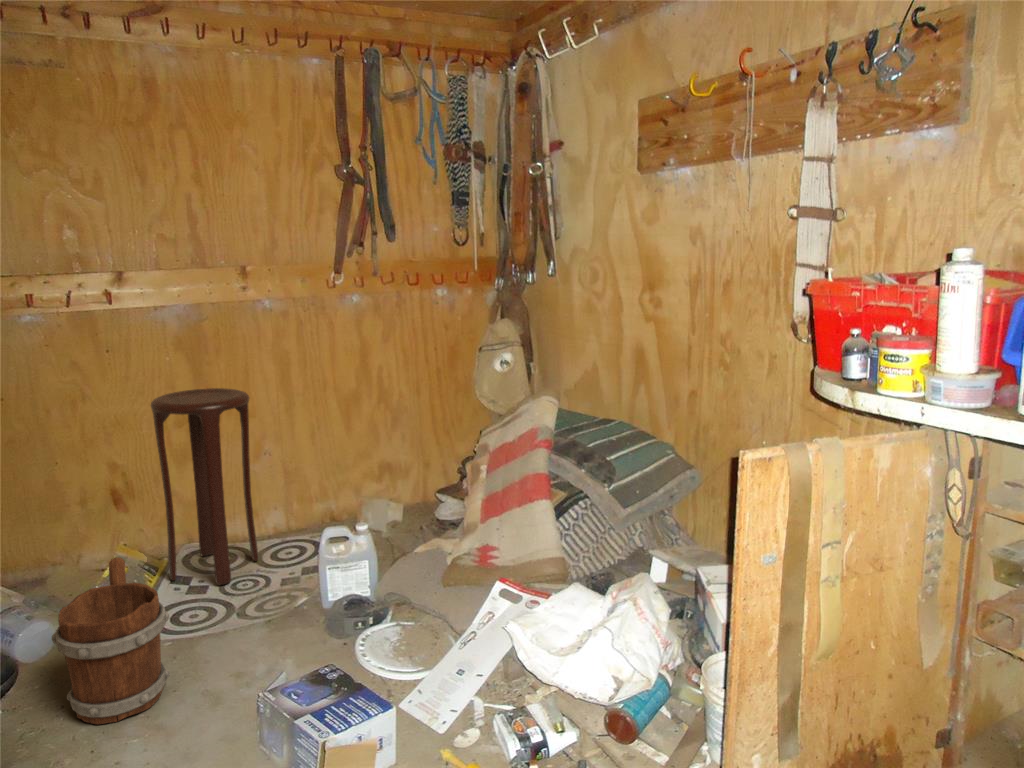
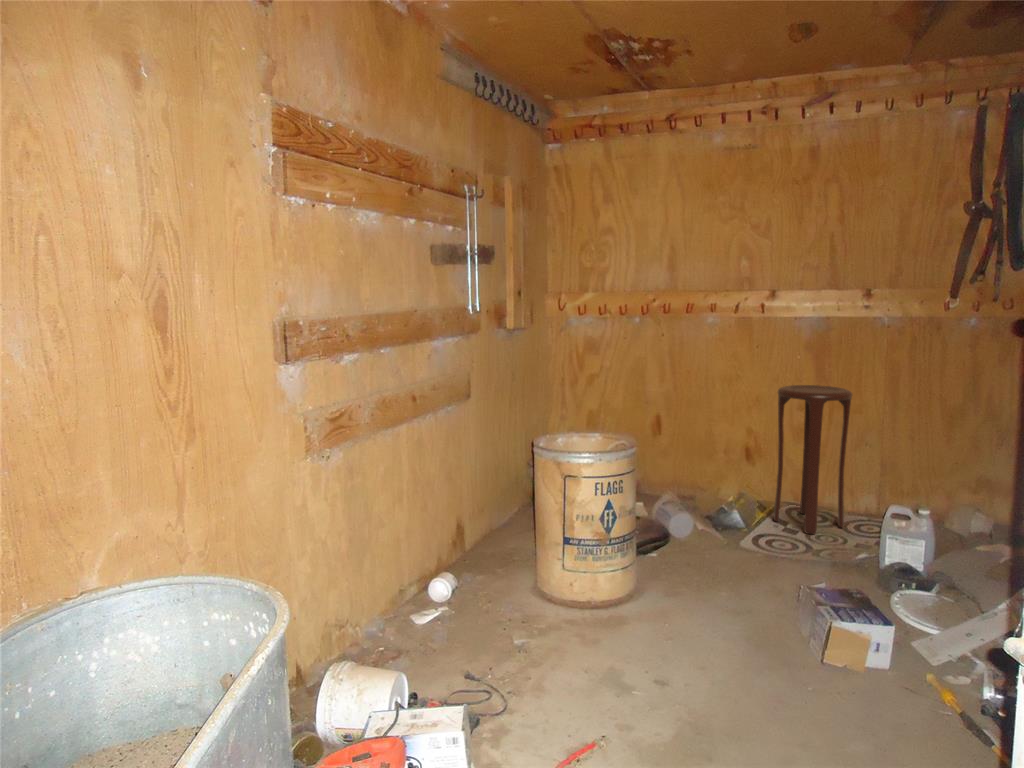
bucket: present [52,557,170,725] -> none [690,482,758,578]

